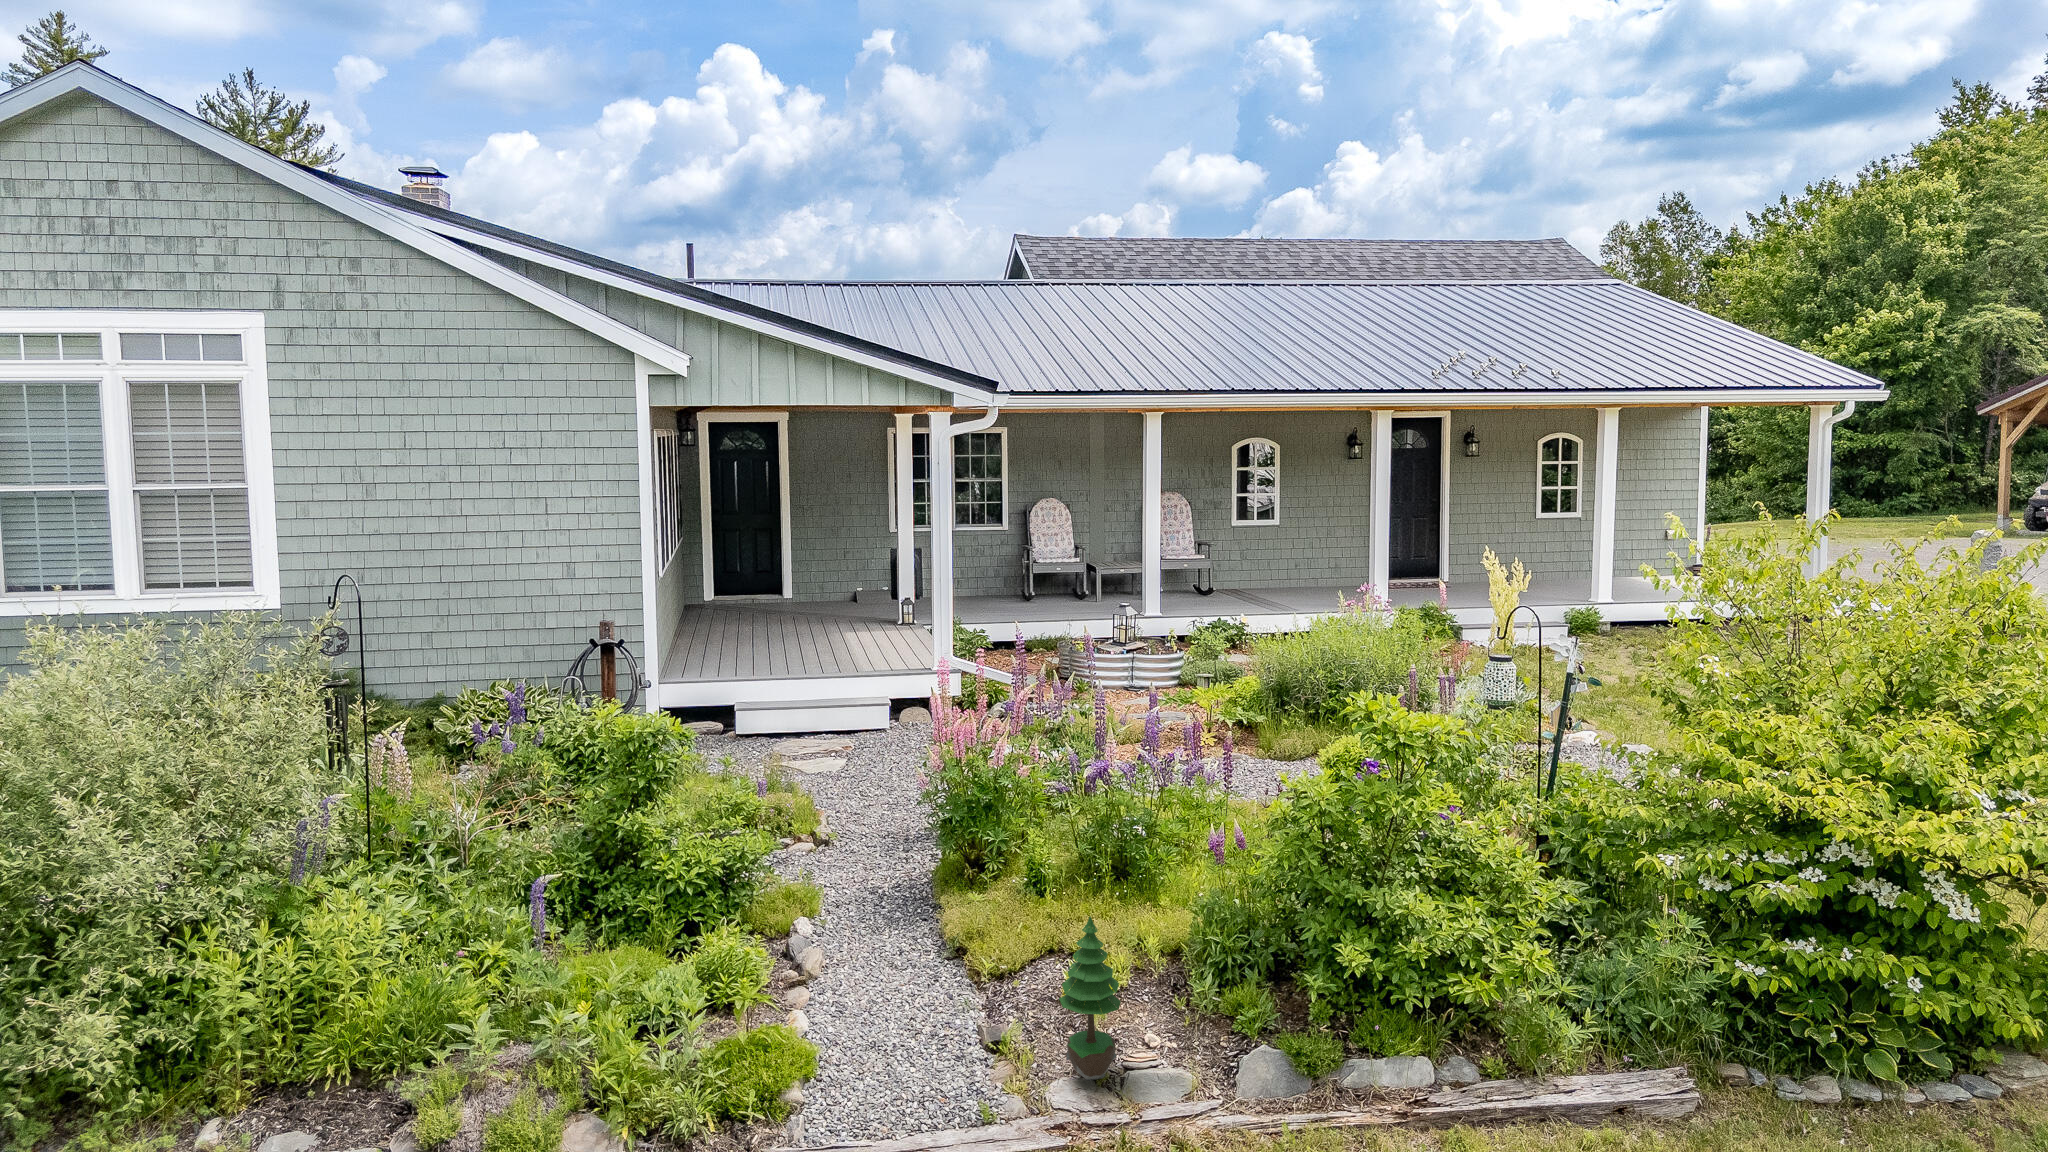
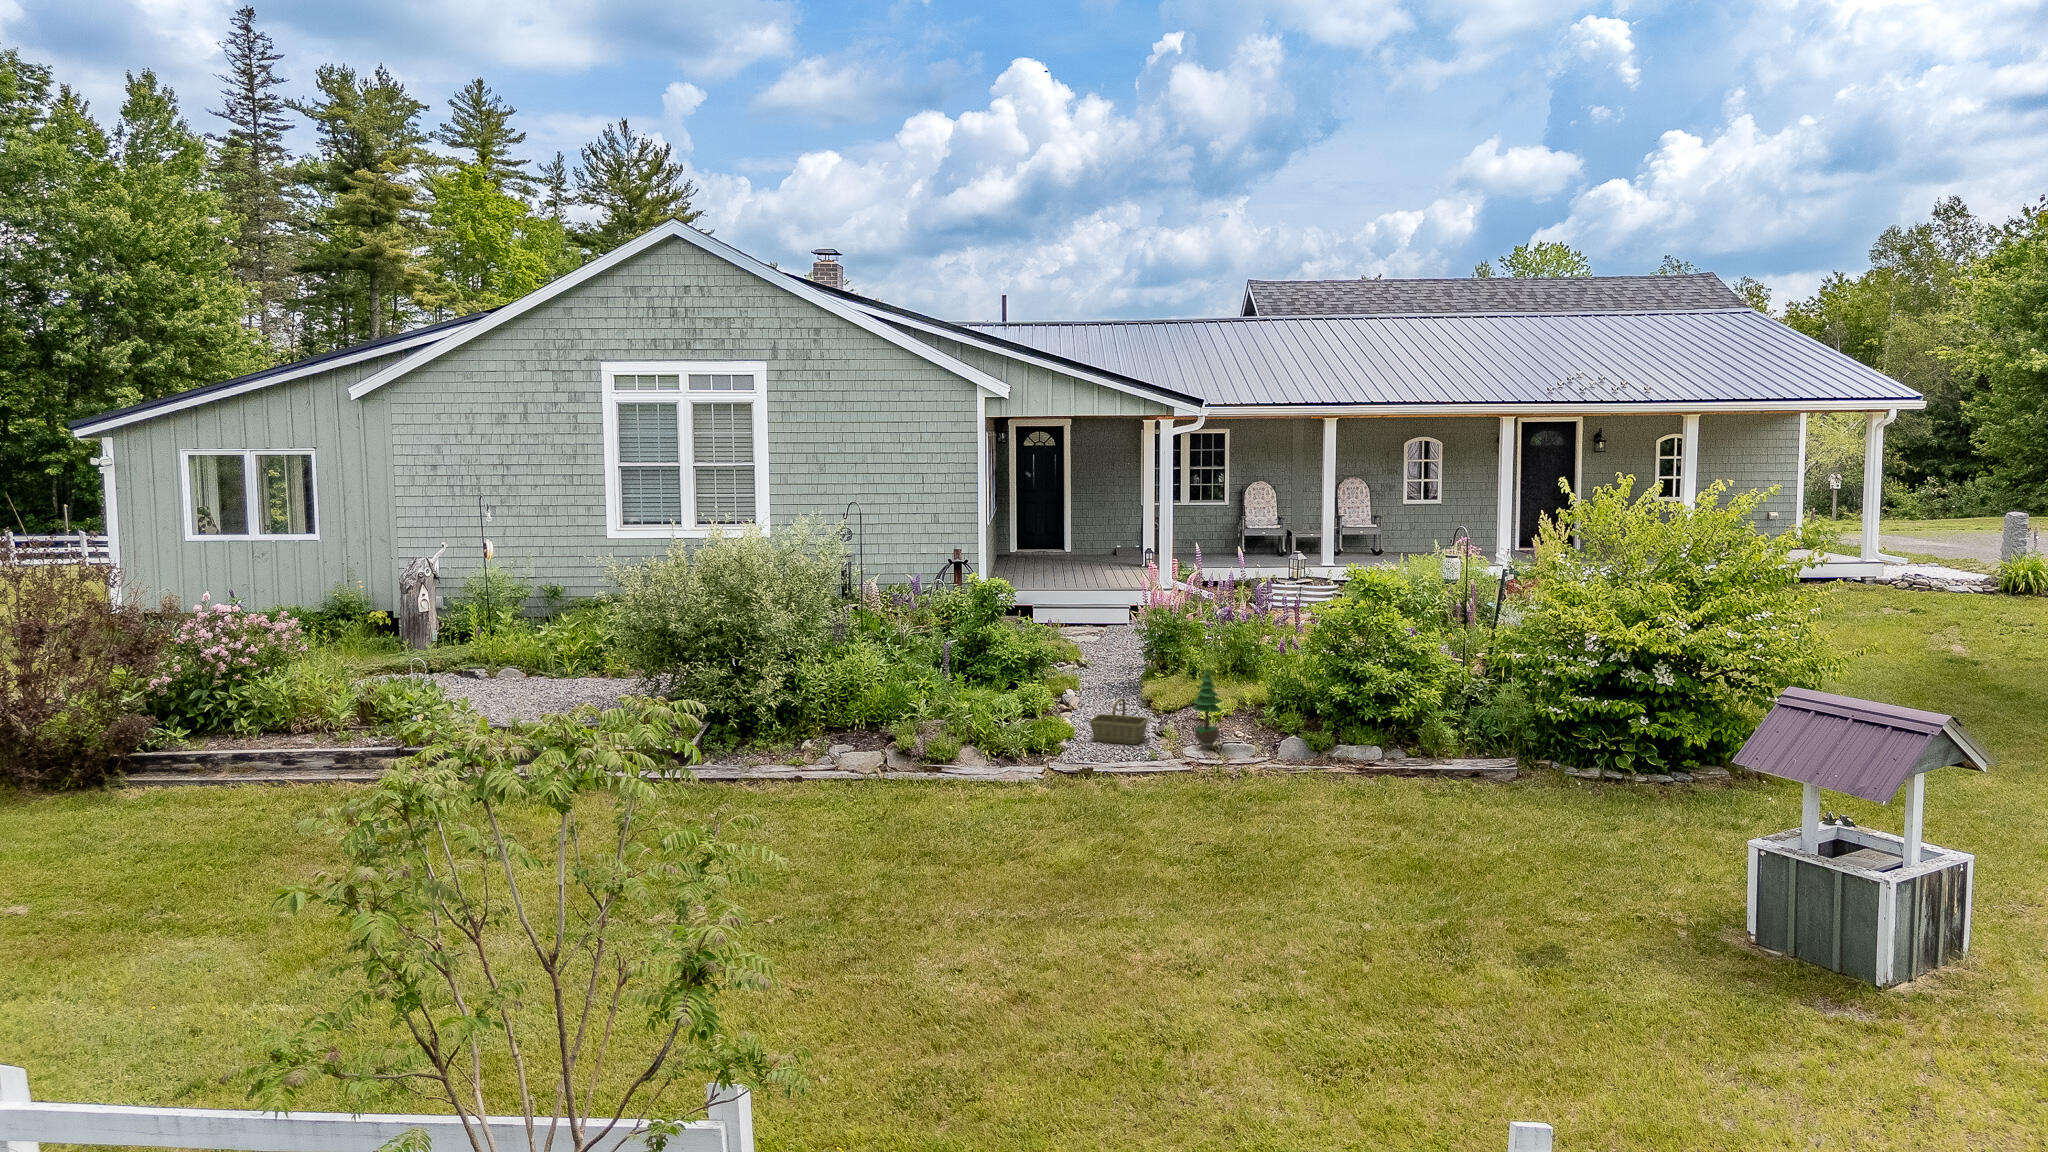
basket: none [843,976,965,1081] -> present [1089,699,1148,744]

